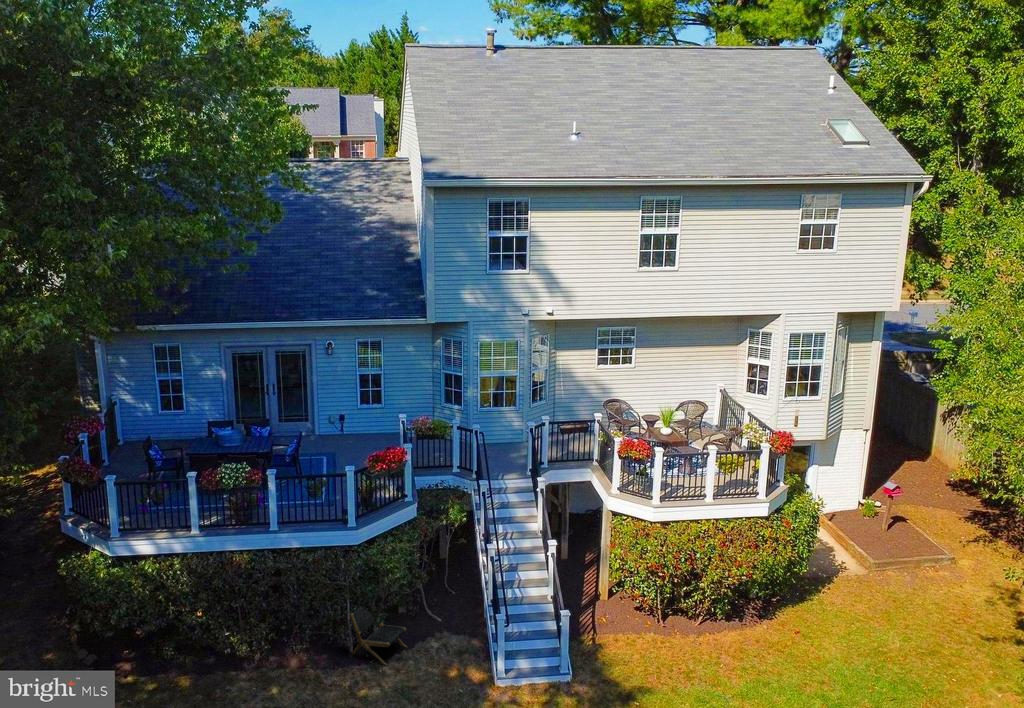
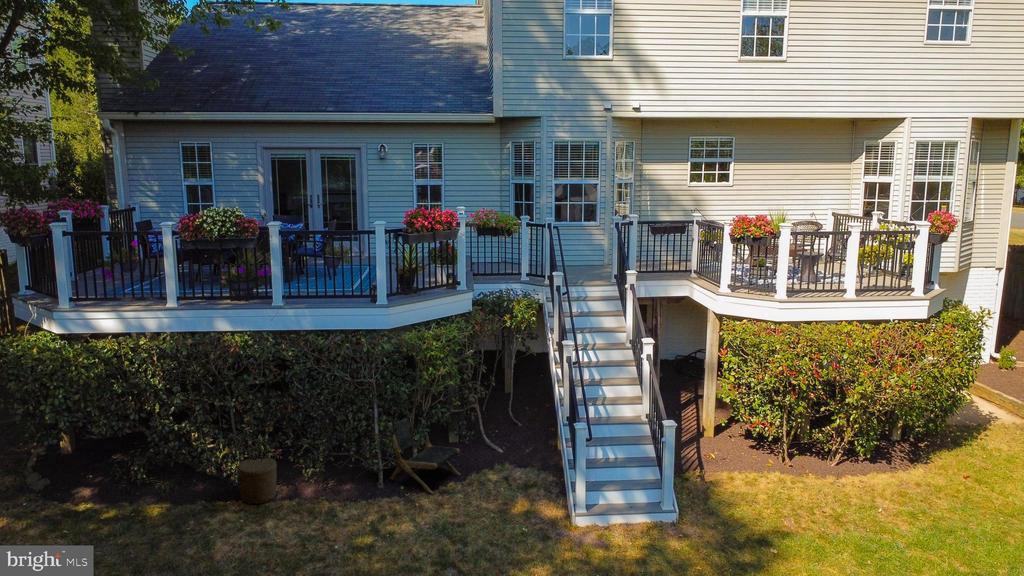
woven basket: none [235,643,265,682] -> present [237,458,277,504]

